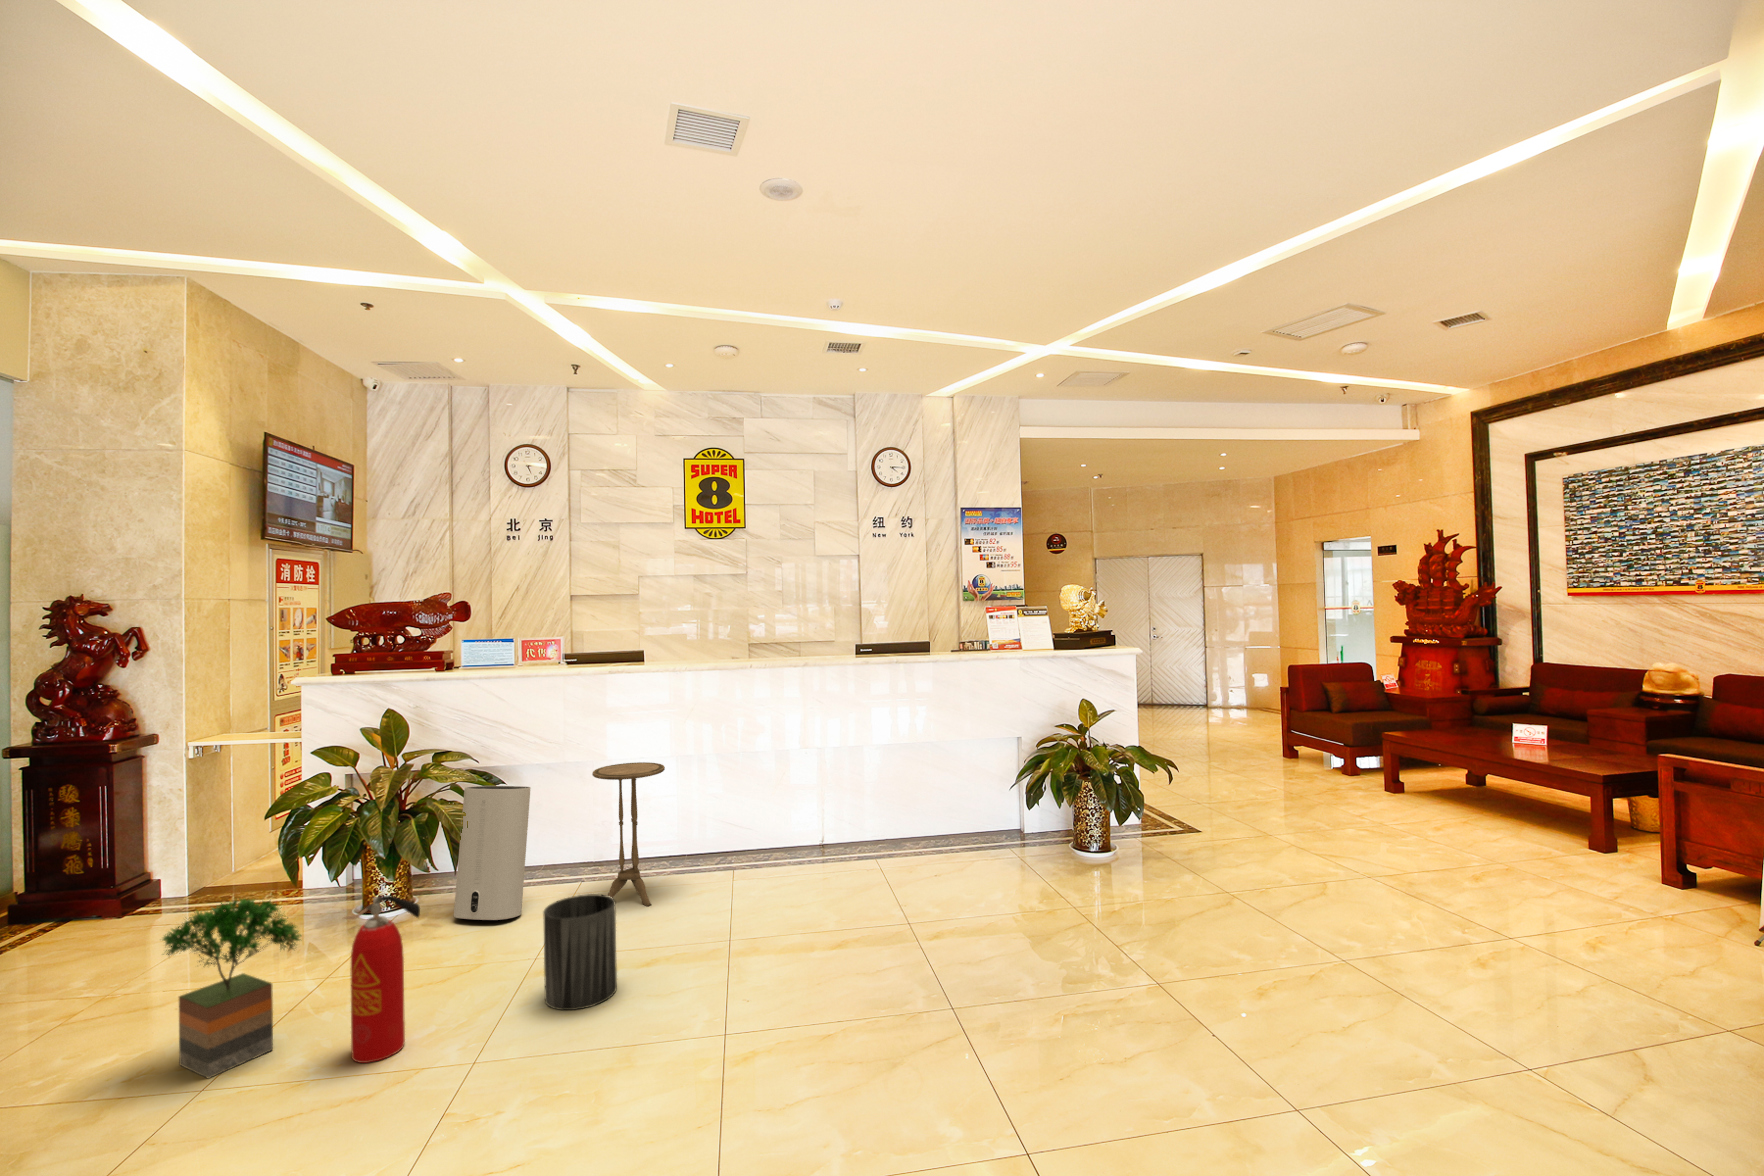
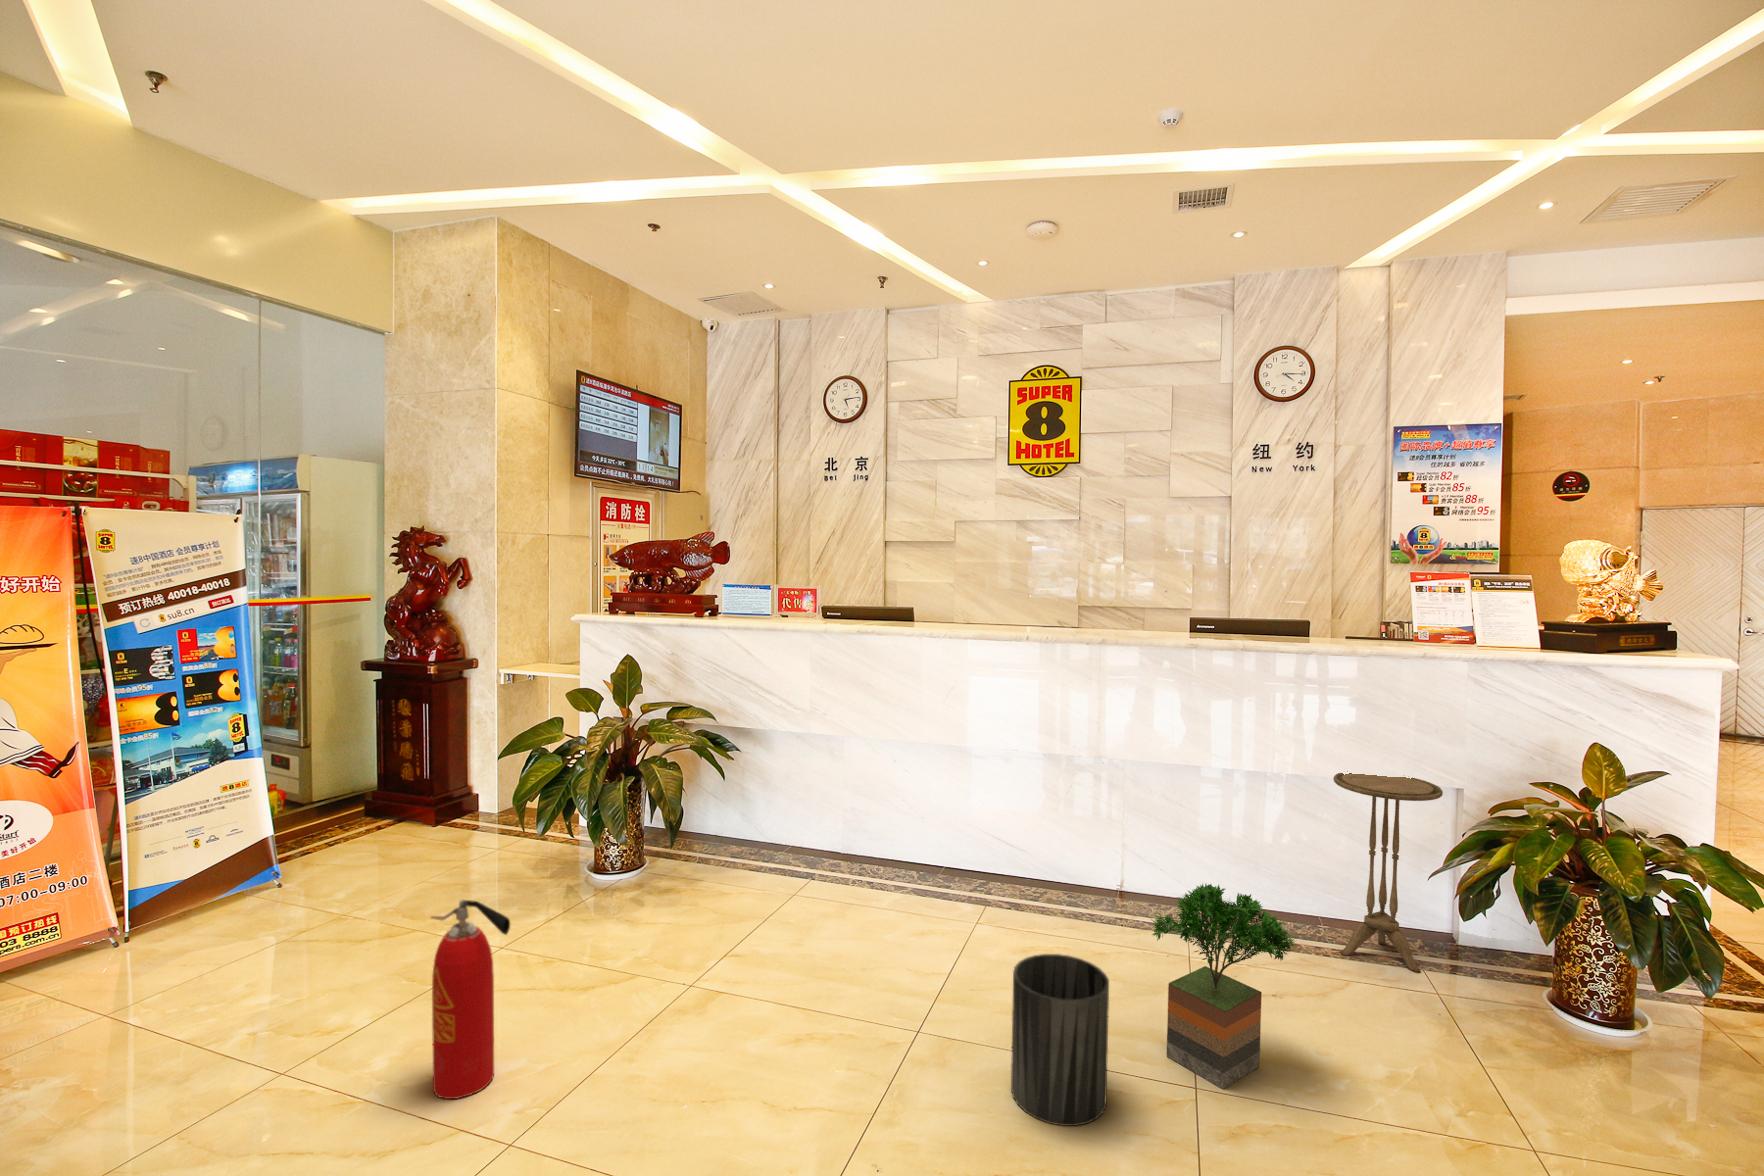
side table: present [592,762,665,906] -> present [1334,773,1443,973]
air purifier: present [454,786,531,920] -> none [660,755,744,916]
trash can: present [543,894,617,1010] -> present [1011,954,1109,1126]
potted tree: present [163,899,301,1078] -> present [1152,884,1297,1089]

